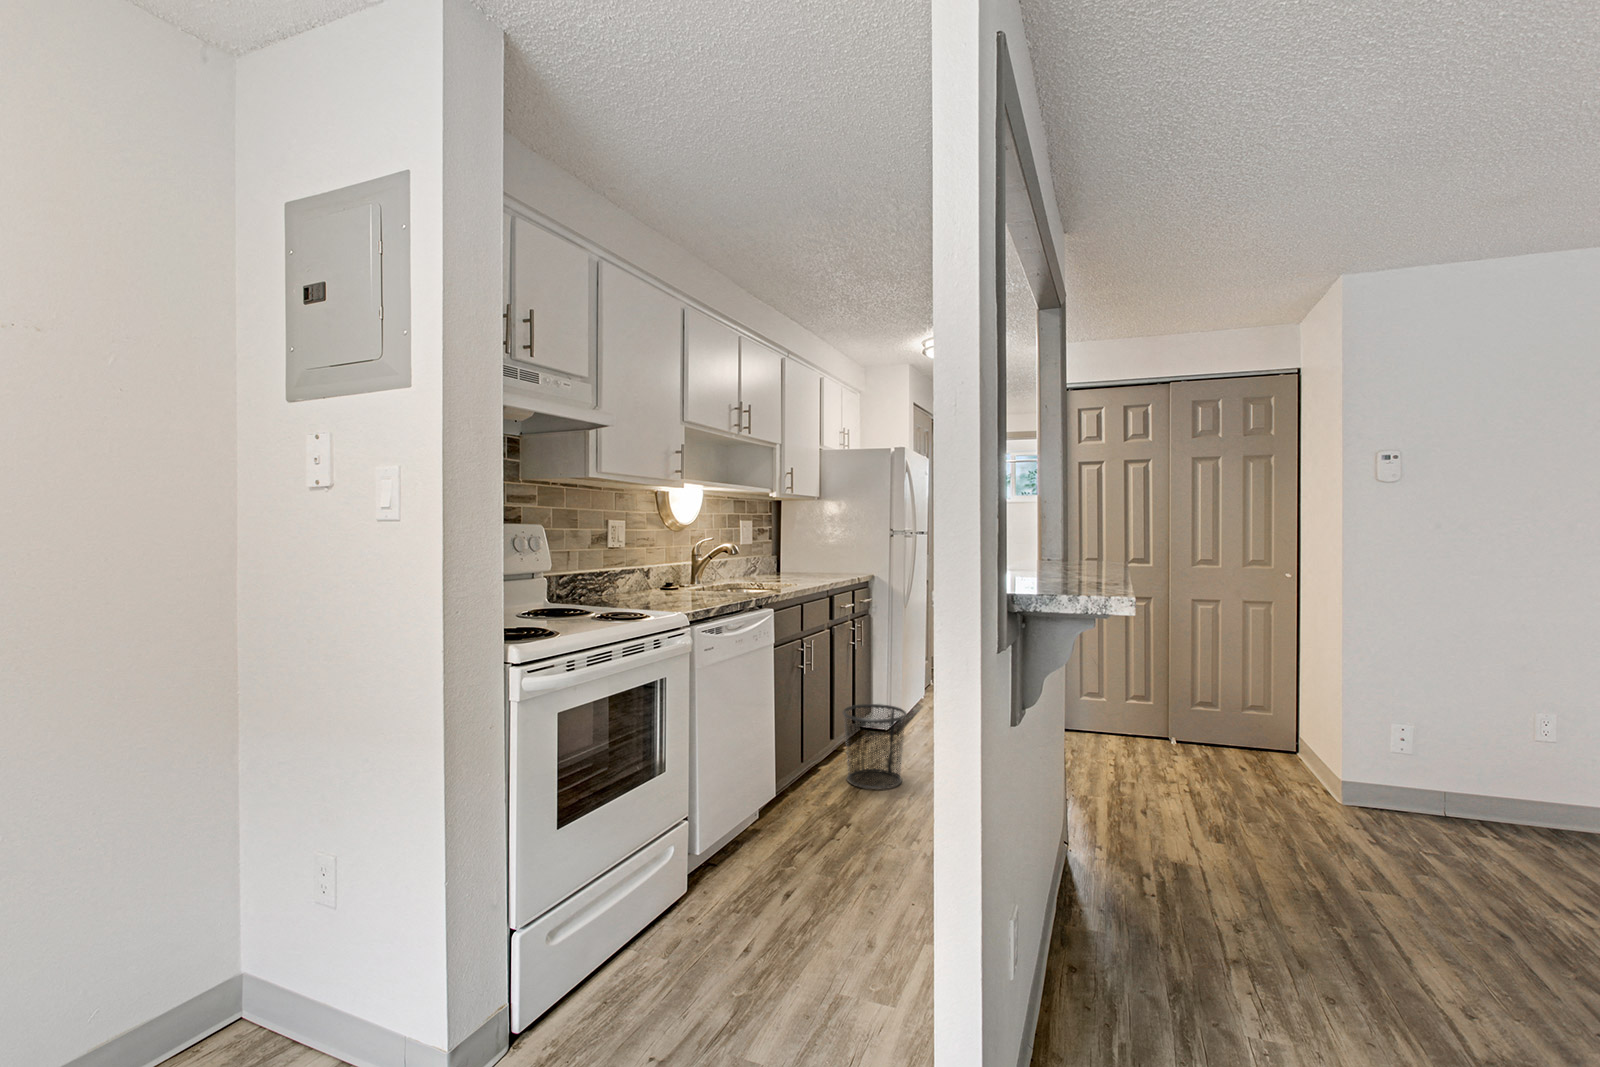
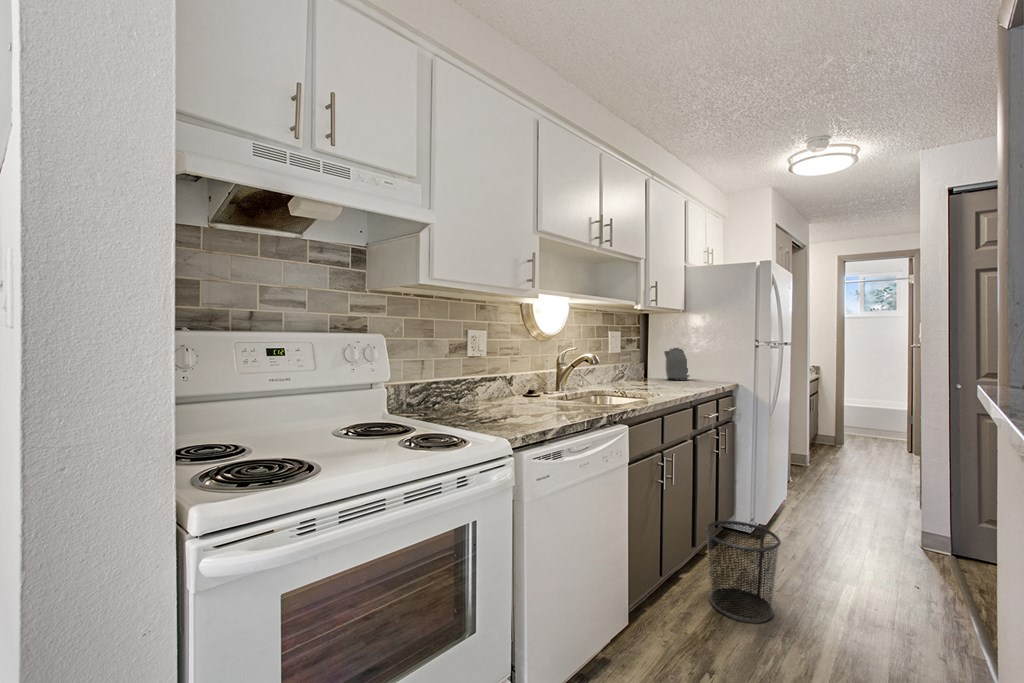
kettle: none [799,539,835,574] -> present [664,348,689,381]

